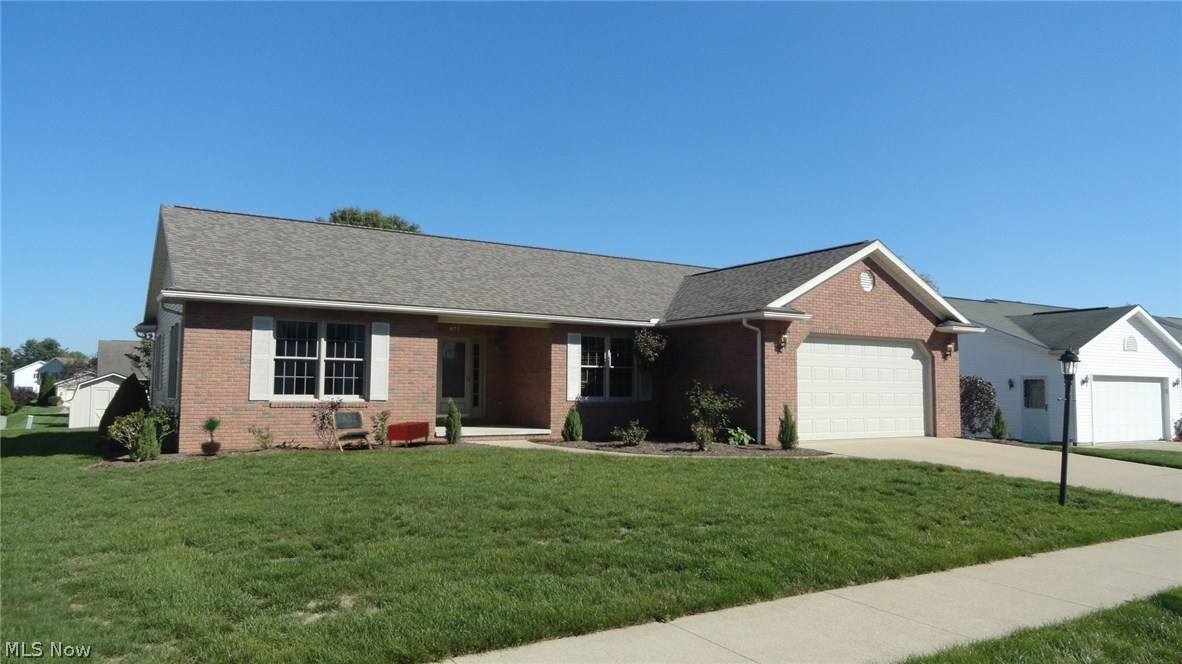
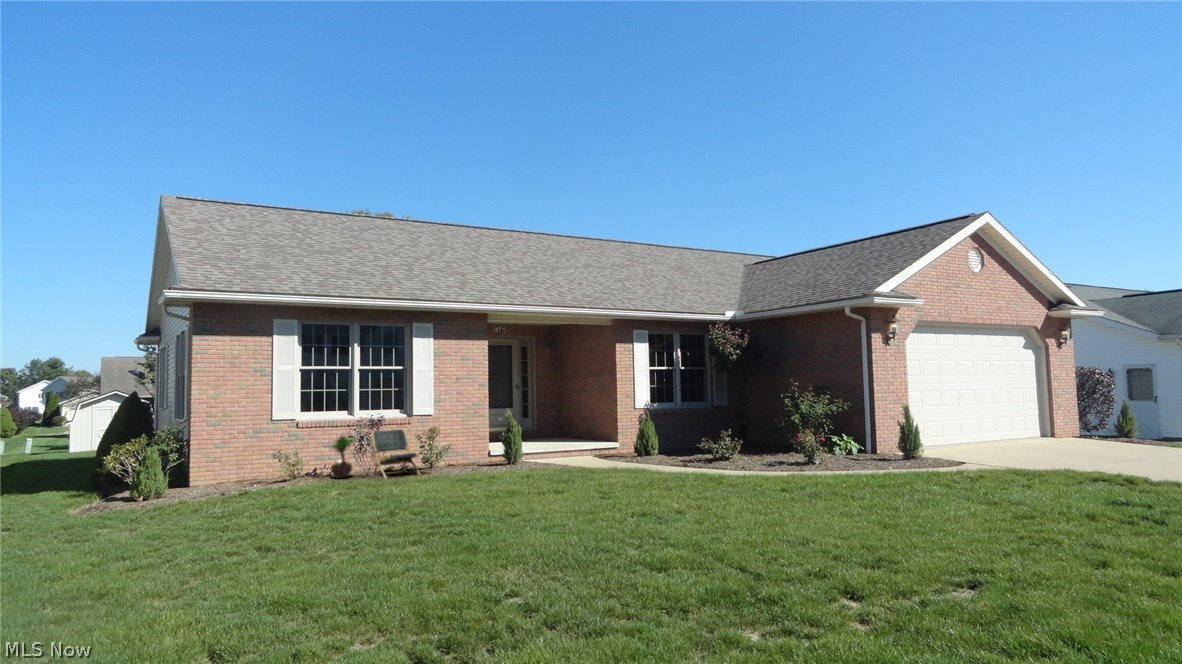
potted tree: present [201,417,221,455] -> present [331,435,354,478]
bench: present [387,422,429,448] -> none [437,439,484,472]

